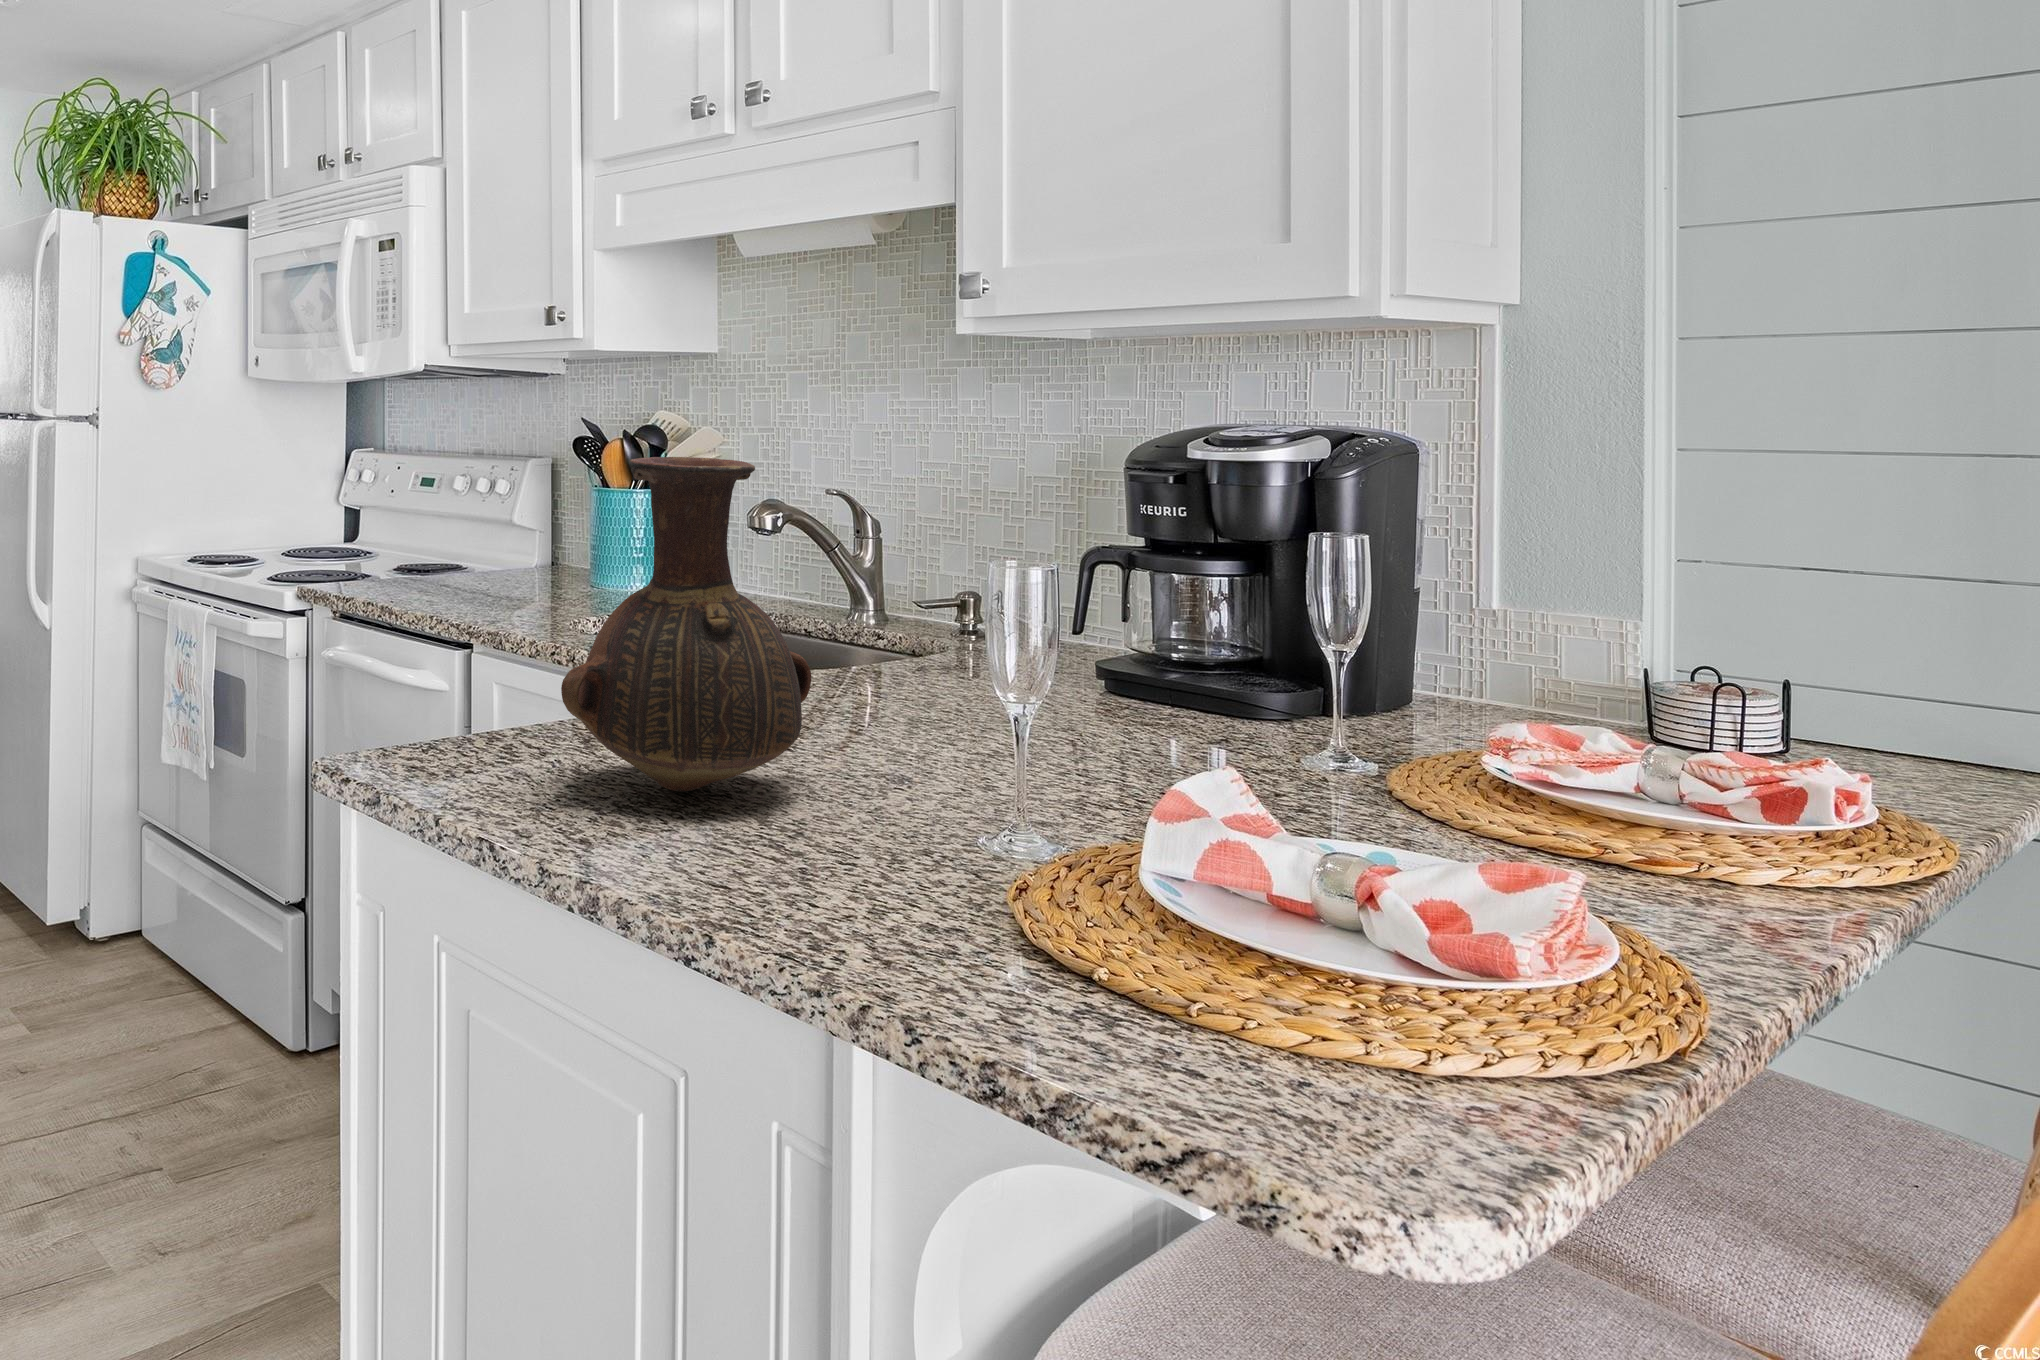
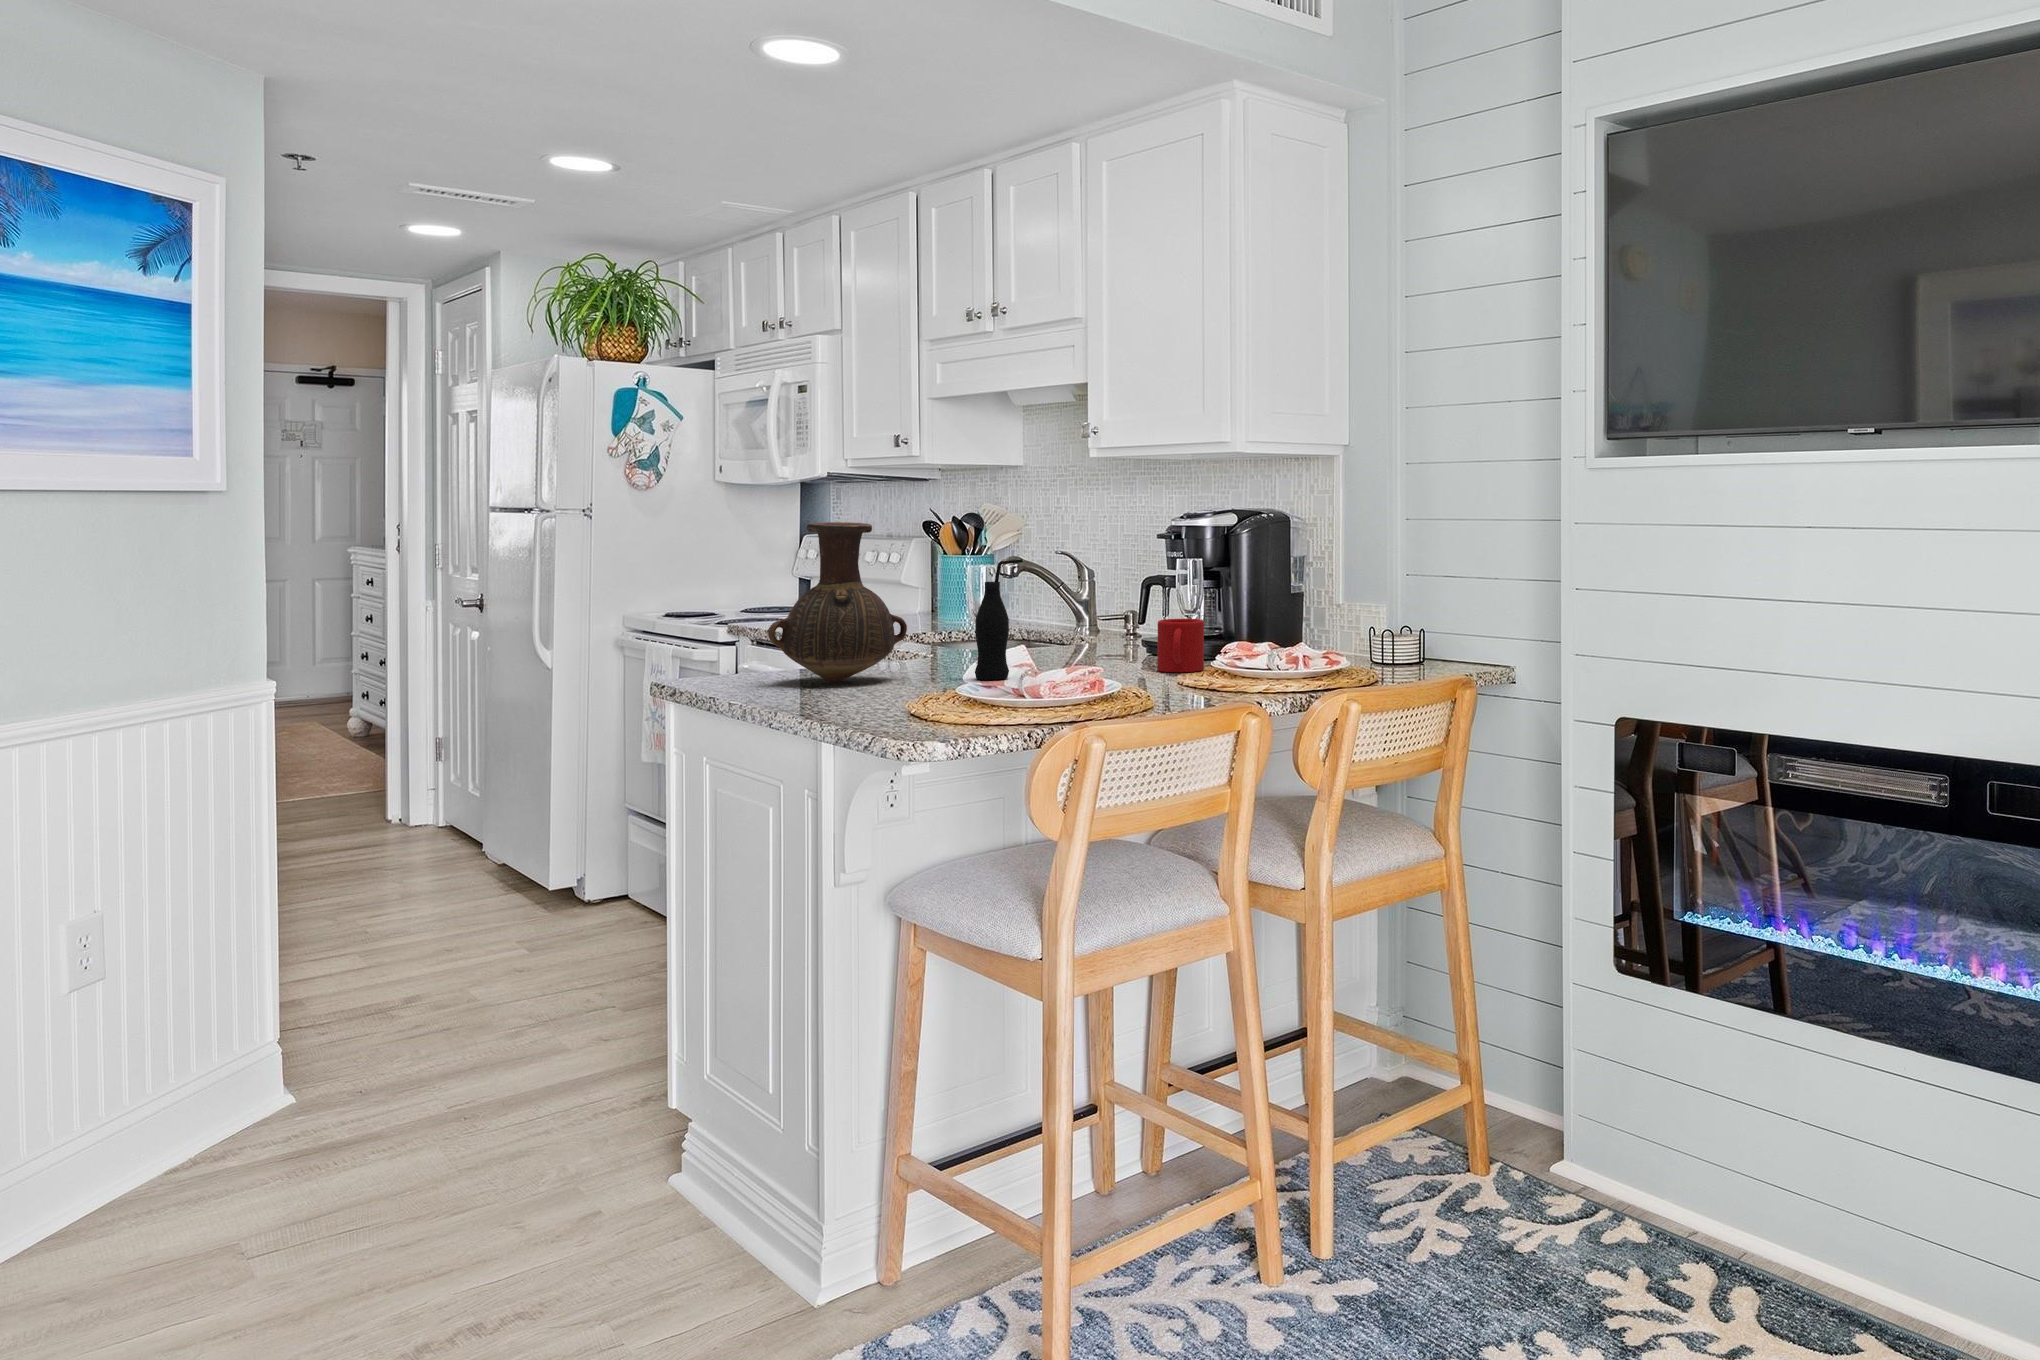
bottle: none [958,539,1066,798] -> present [975,559,1024,680]
mug: none [1282,655,1393,779] -> present [1157,619,1204,672]

